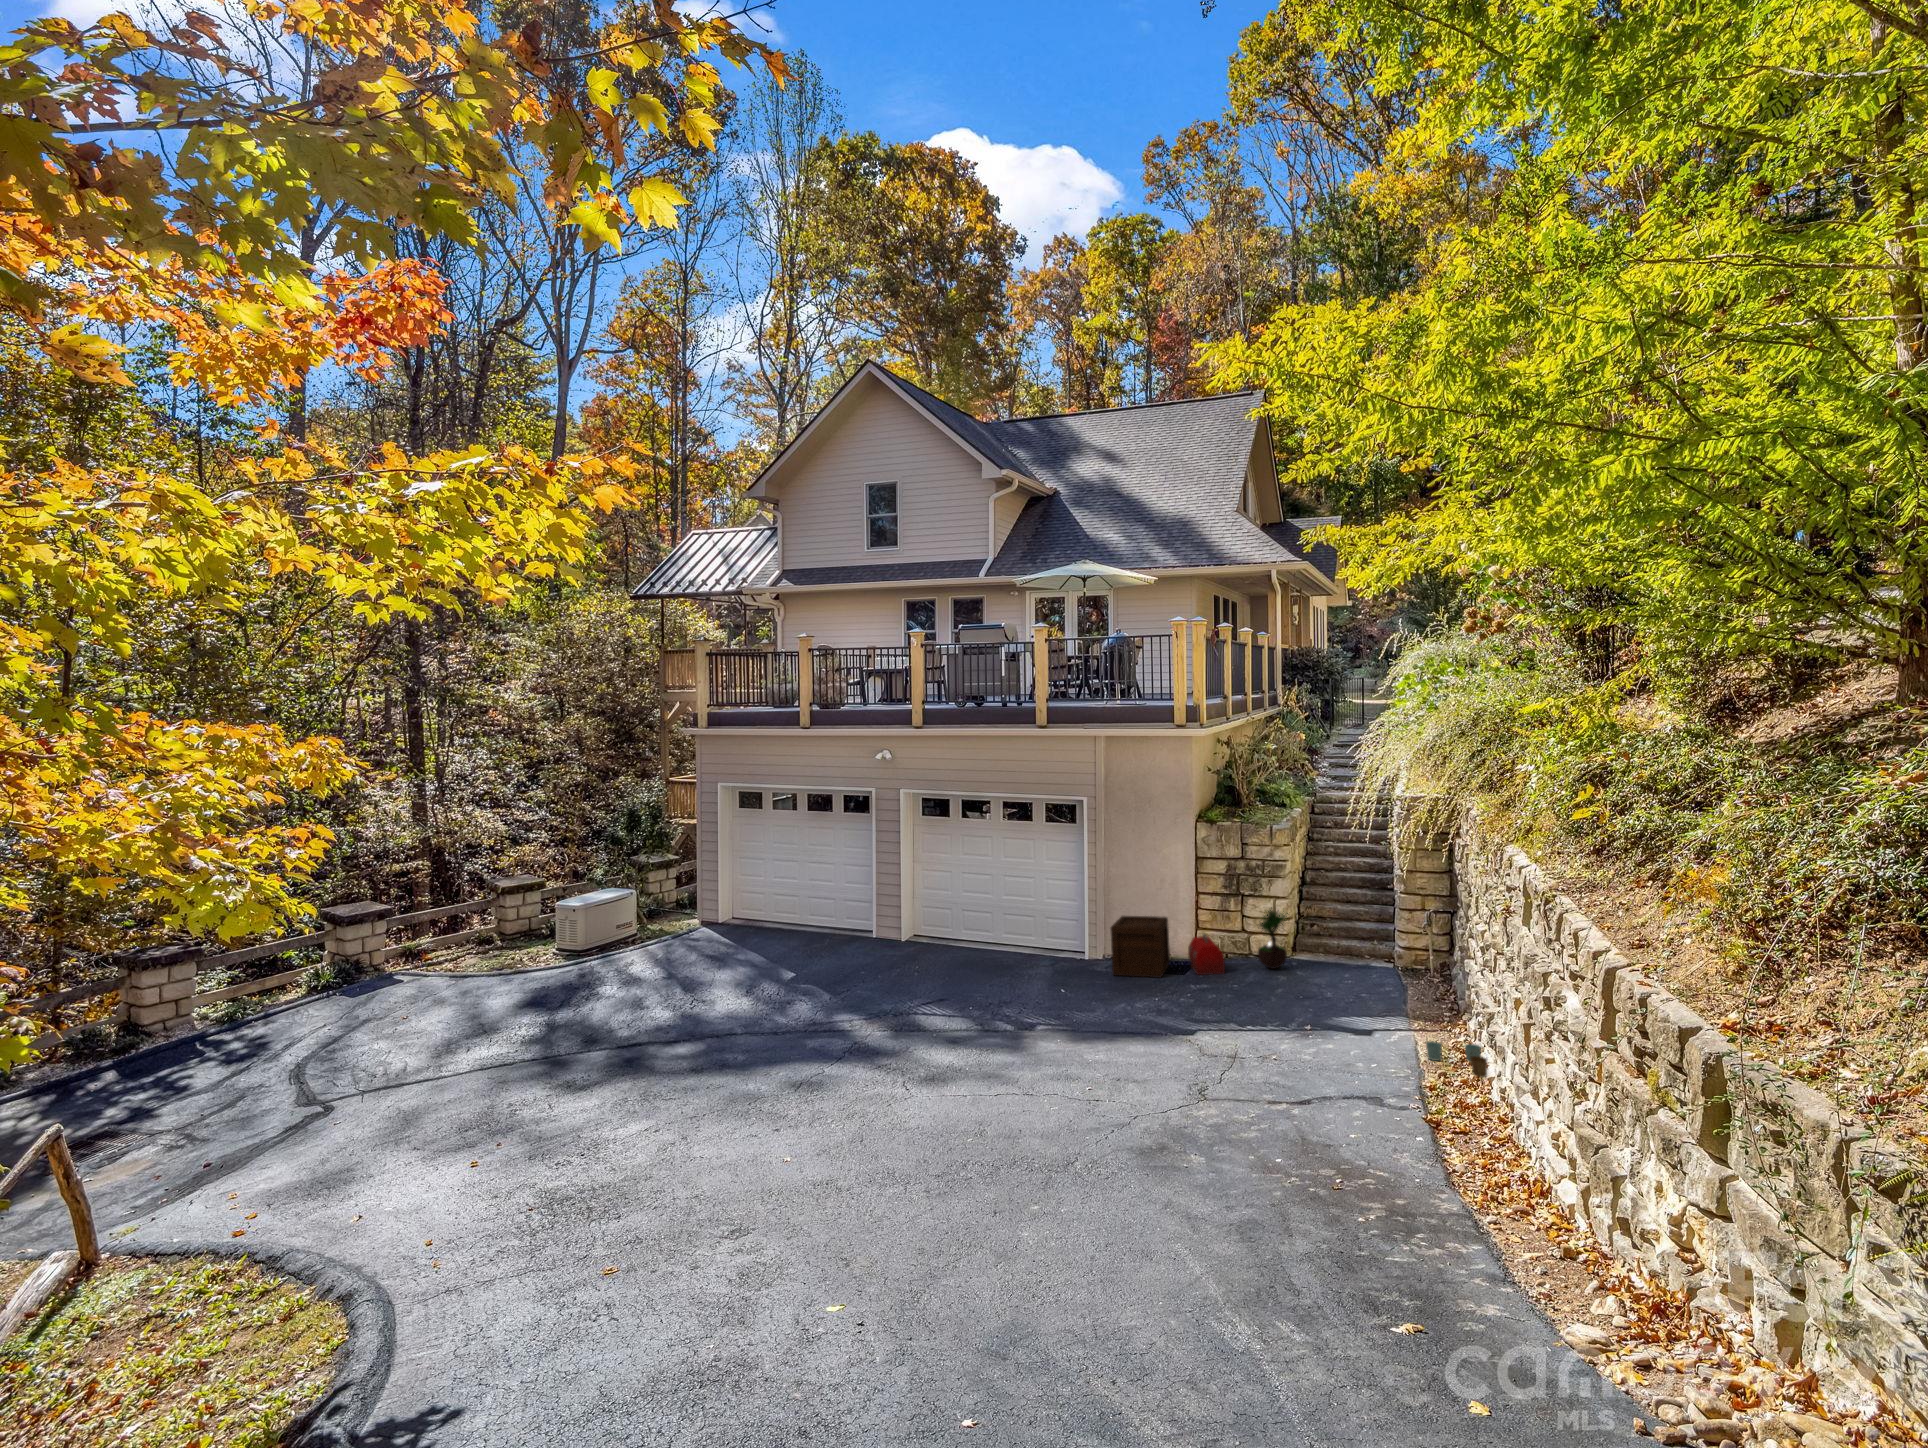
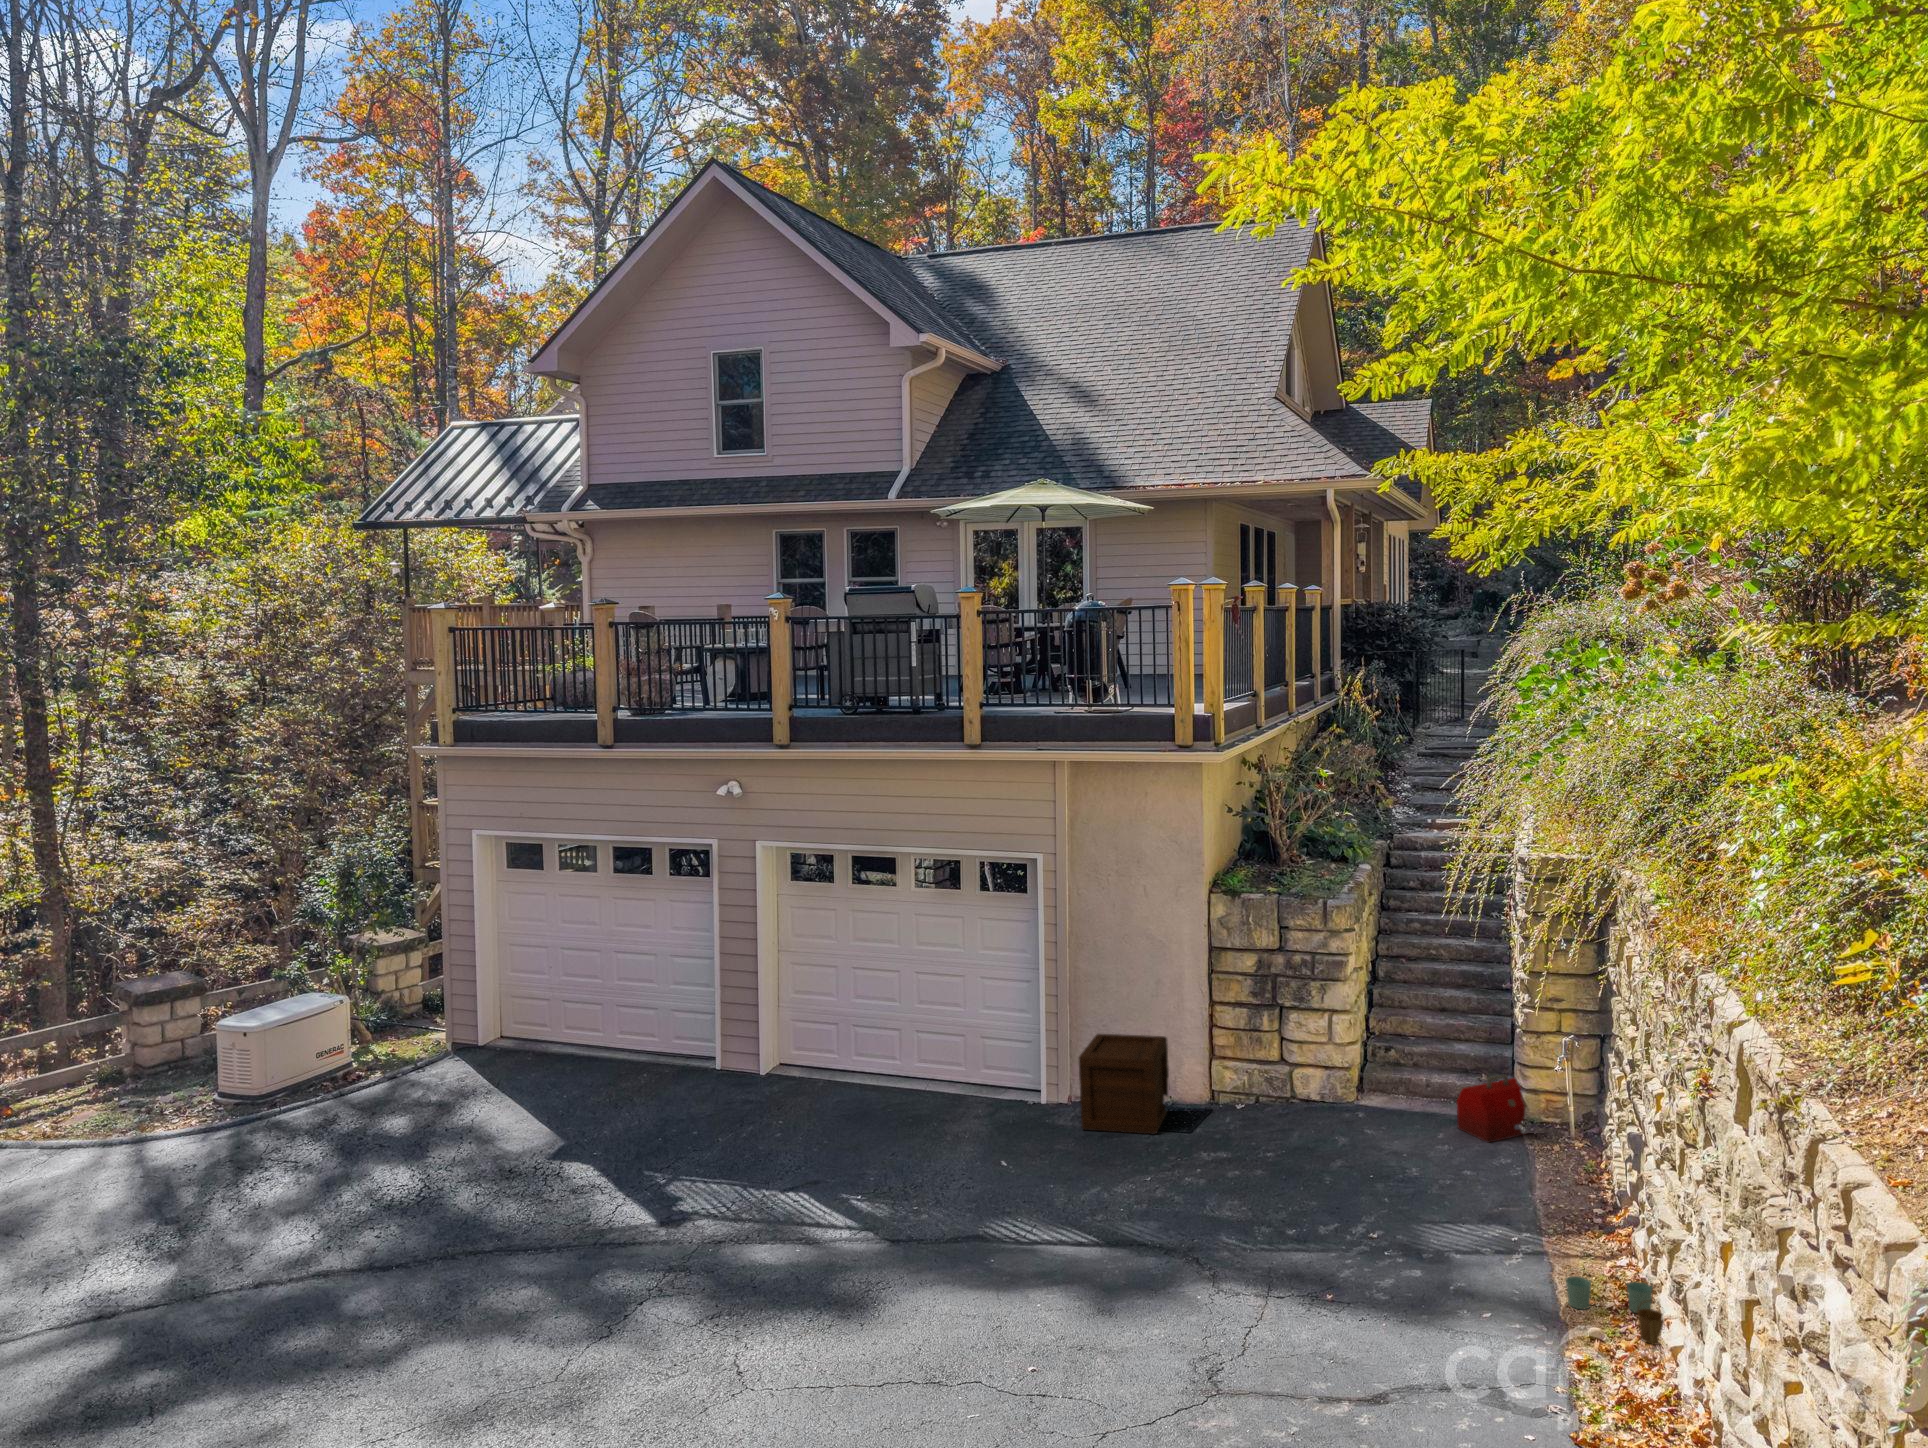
potted tree: present [1258,907,1289,969] -> none [1296,1019,1353,1116]
toolbox: present [1188,934,1225,975] -> present [1457,1074,1527,1143]

